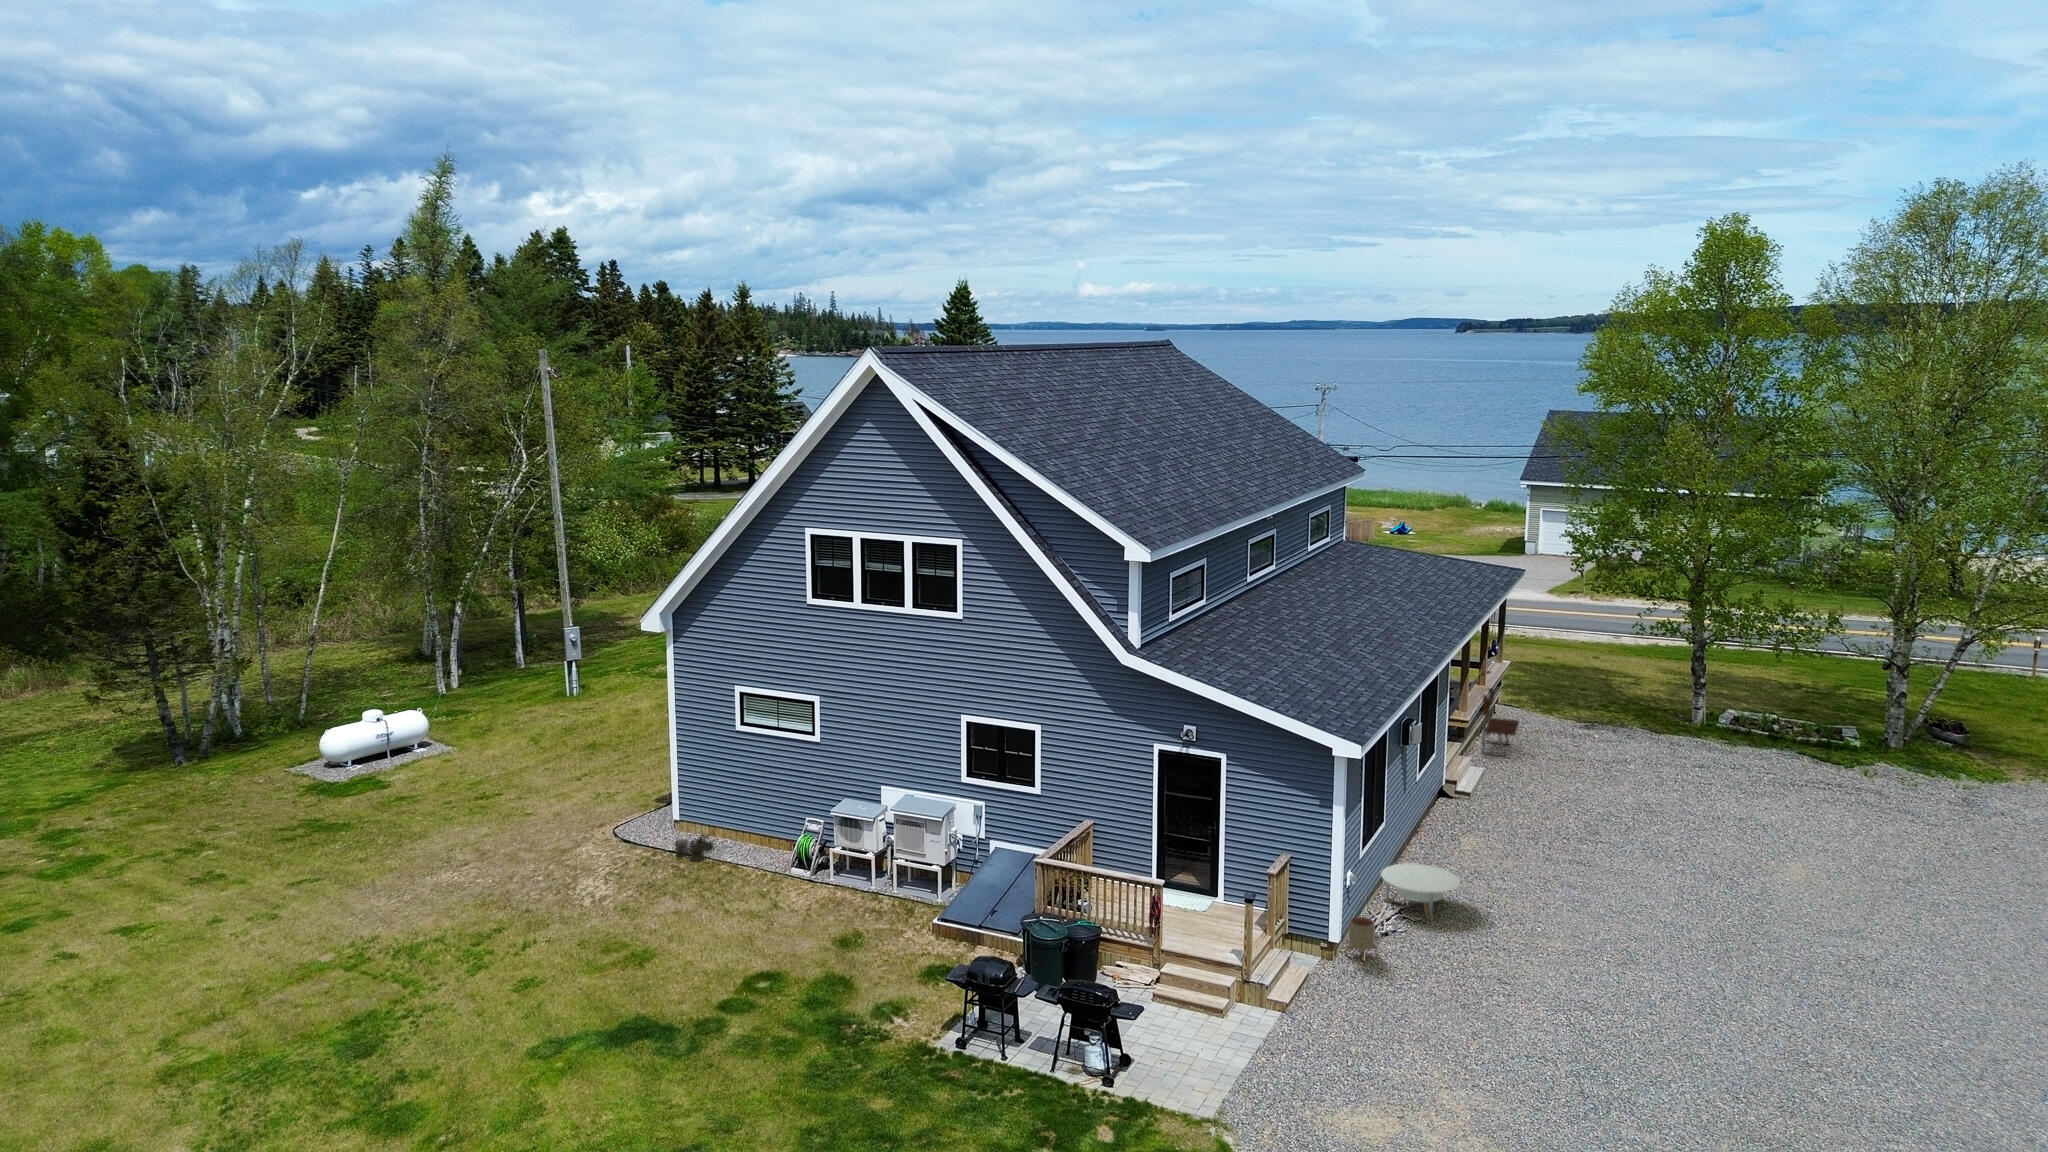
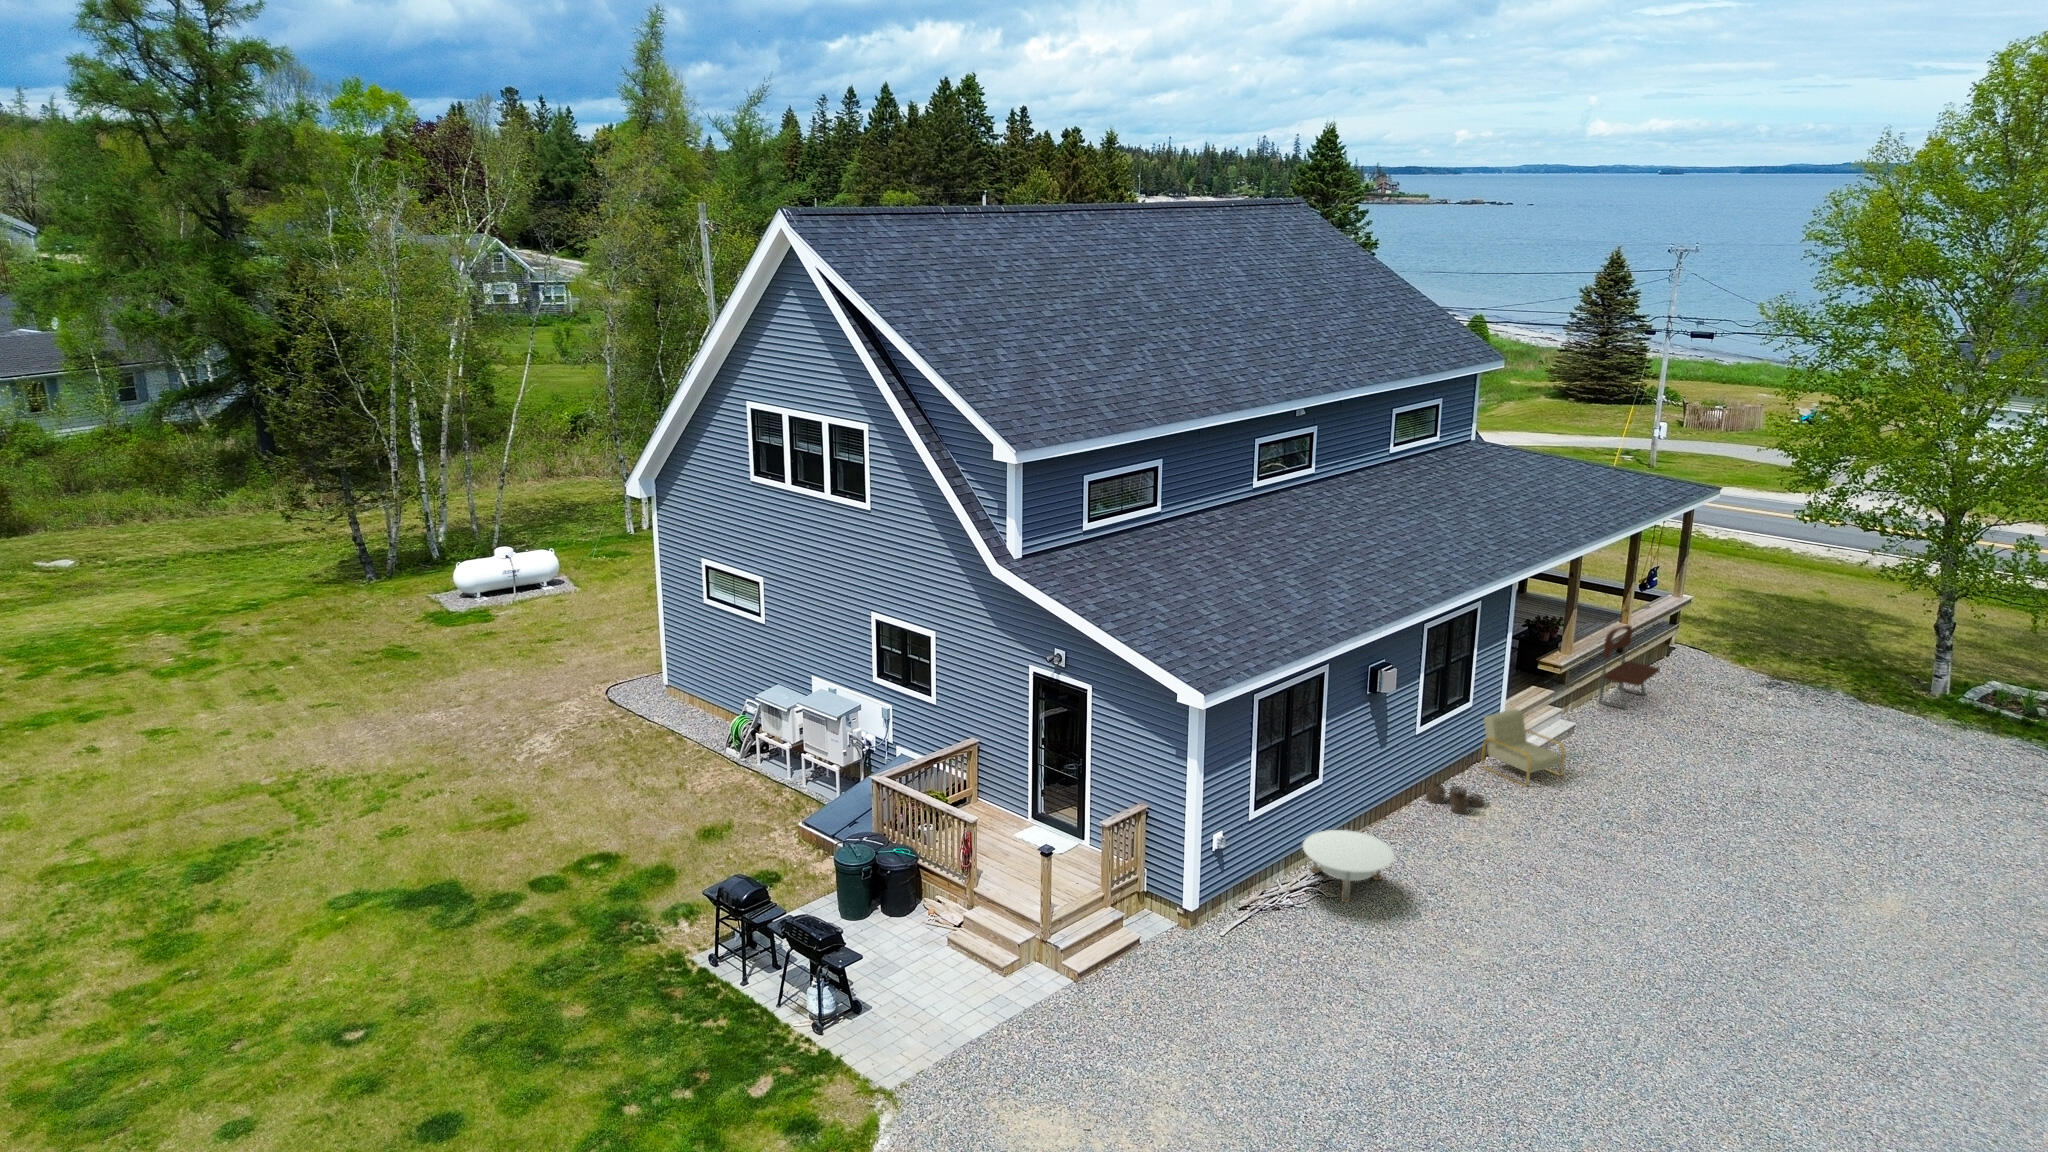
armchair: none [1438,758,1505,820] -> present [1481,709,1566,786]
woven basket: present [675,835,713,862] -> present [1426,783,1484,814]
planter: present [1345,917,1378,961] -> none [1206,887,1244,940]

